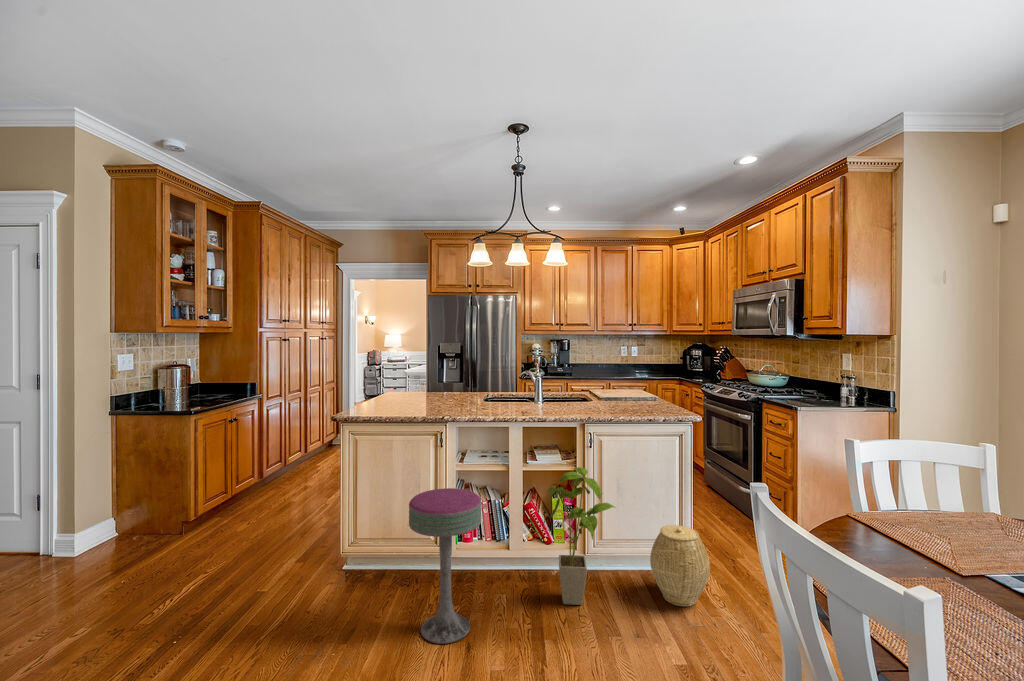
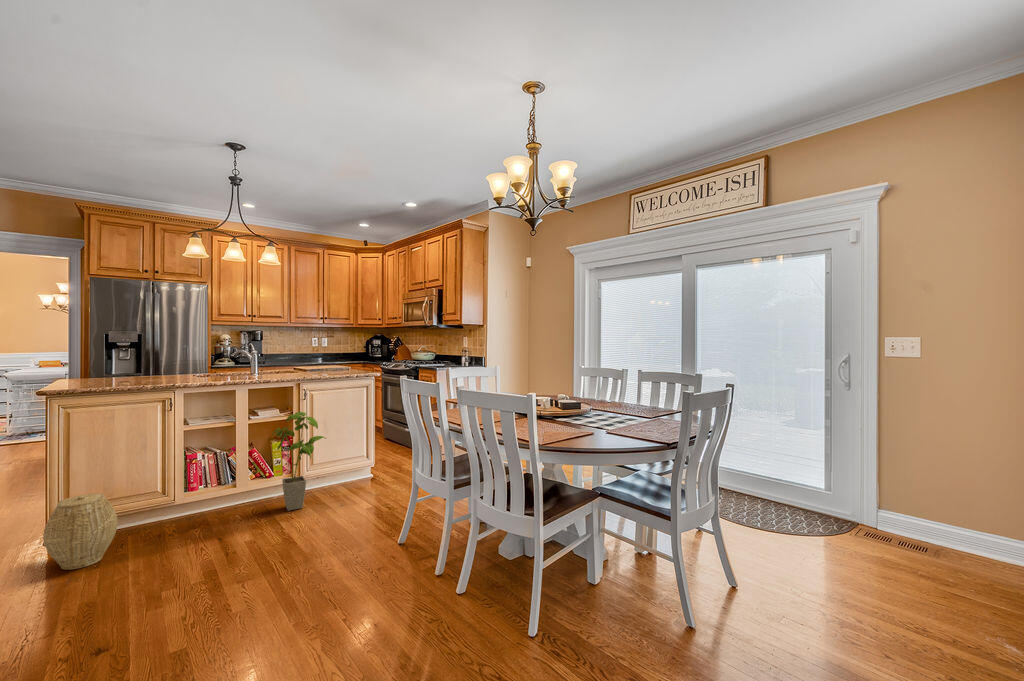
bar stool: present [409,488,481,644] -> none [155,436,224,553]
woven basket: present [650,525,710,606] -> present [43,494,118,570]

